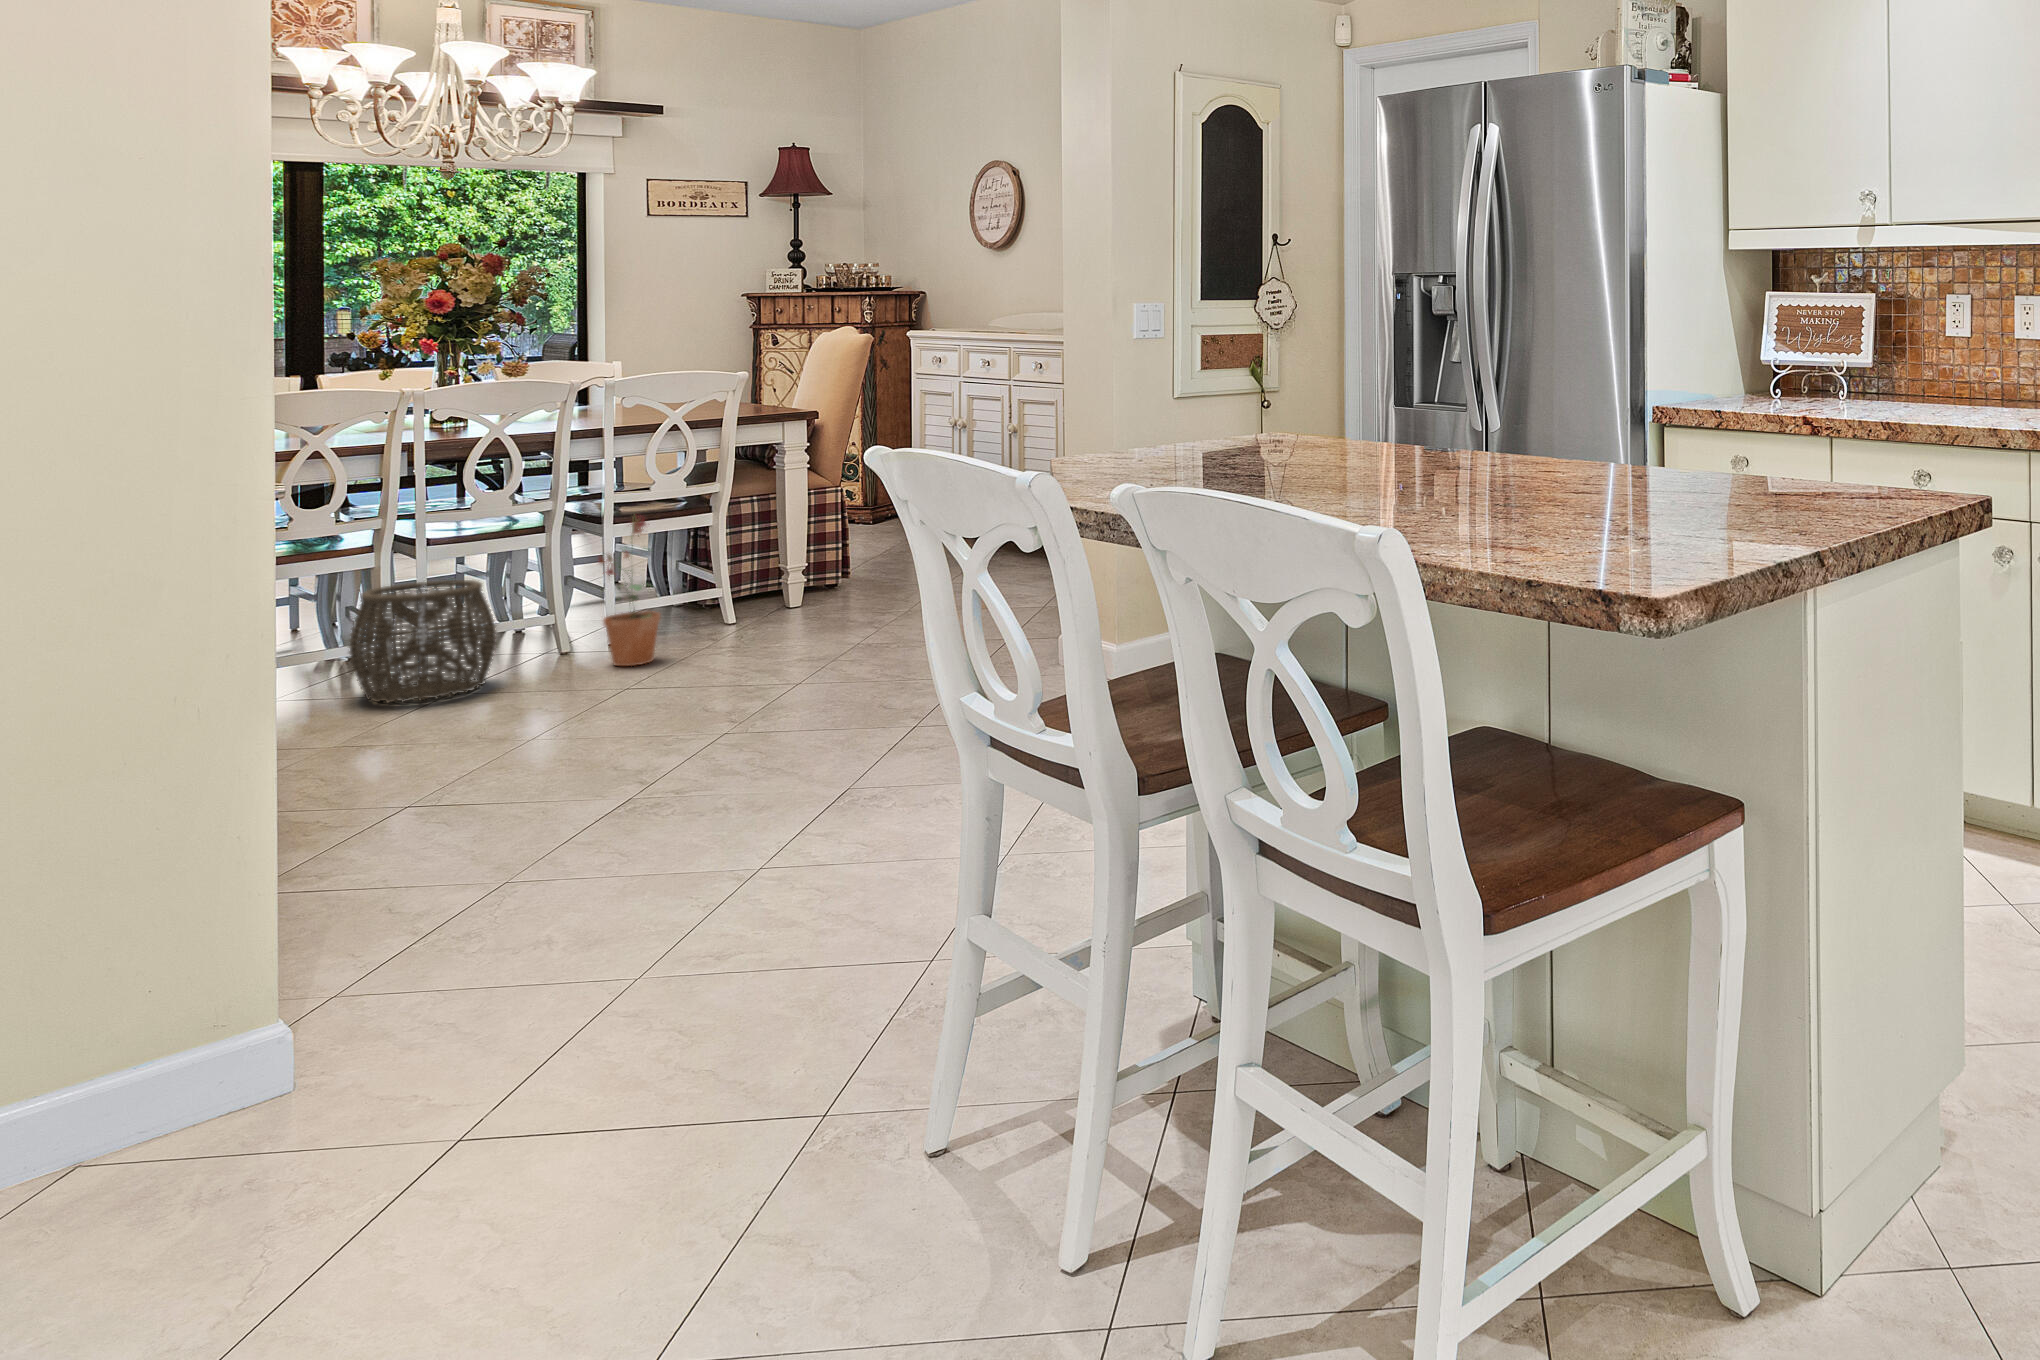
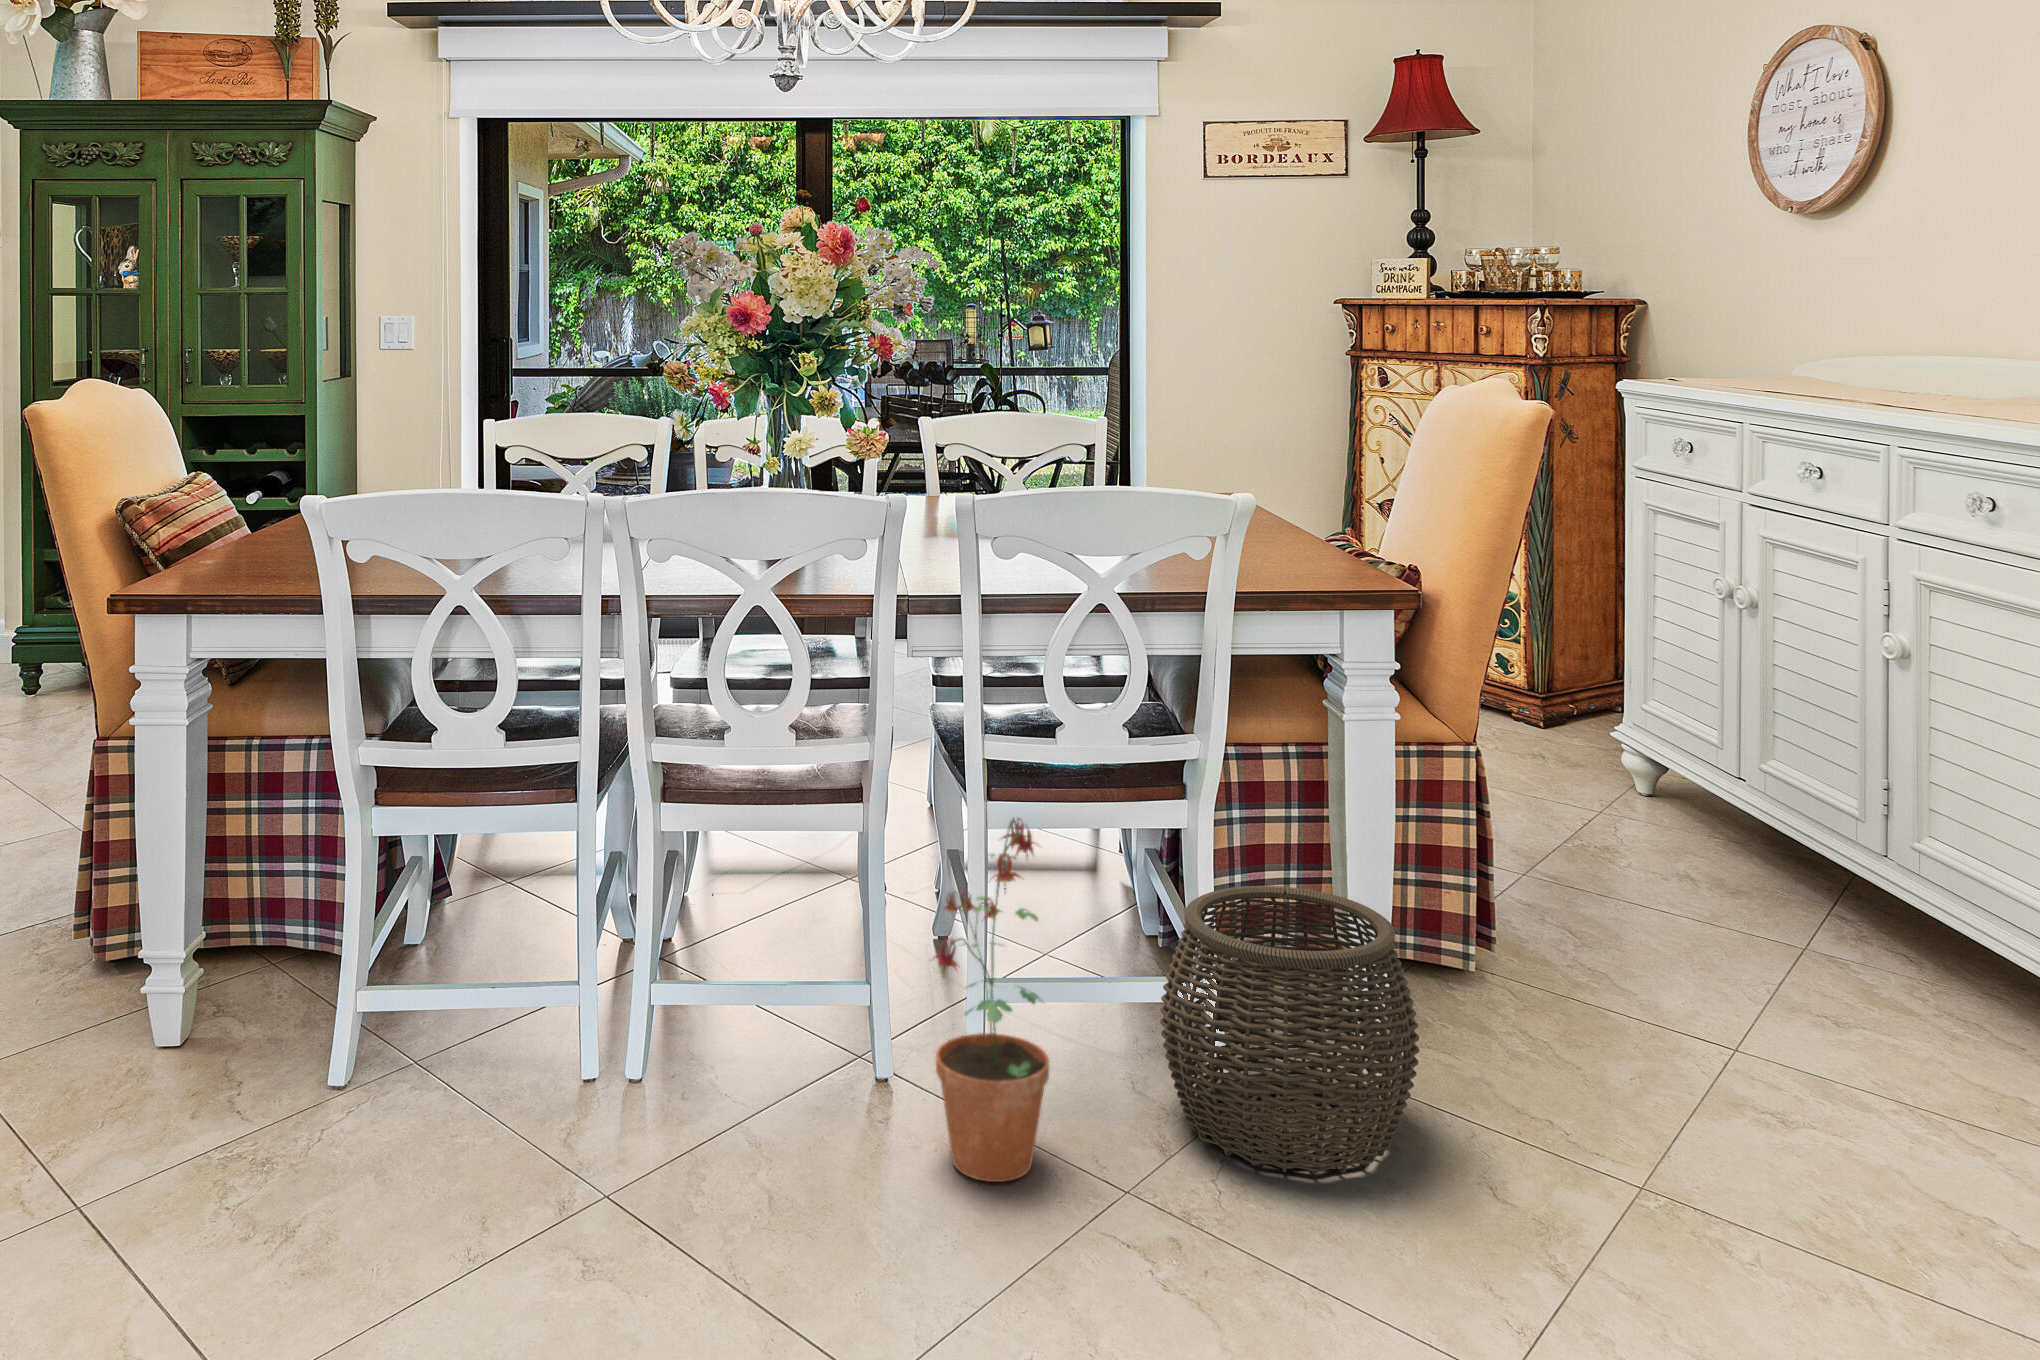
woven basket: present [349,580,497,702] -> present [1160,886,1420,1175]

